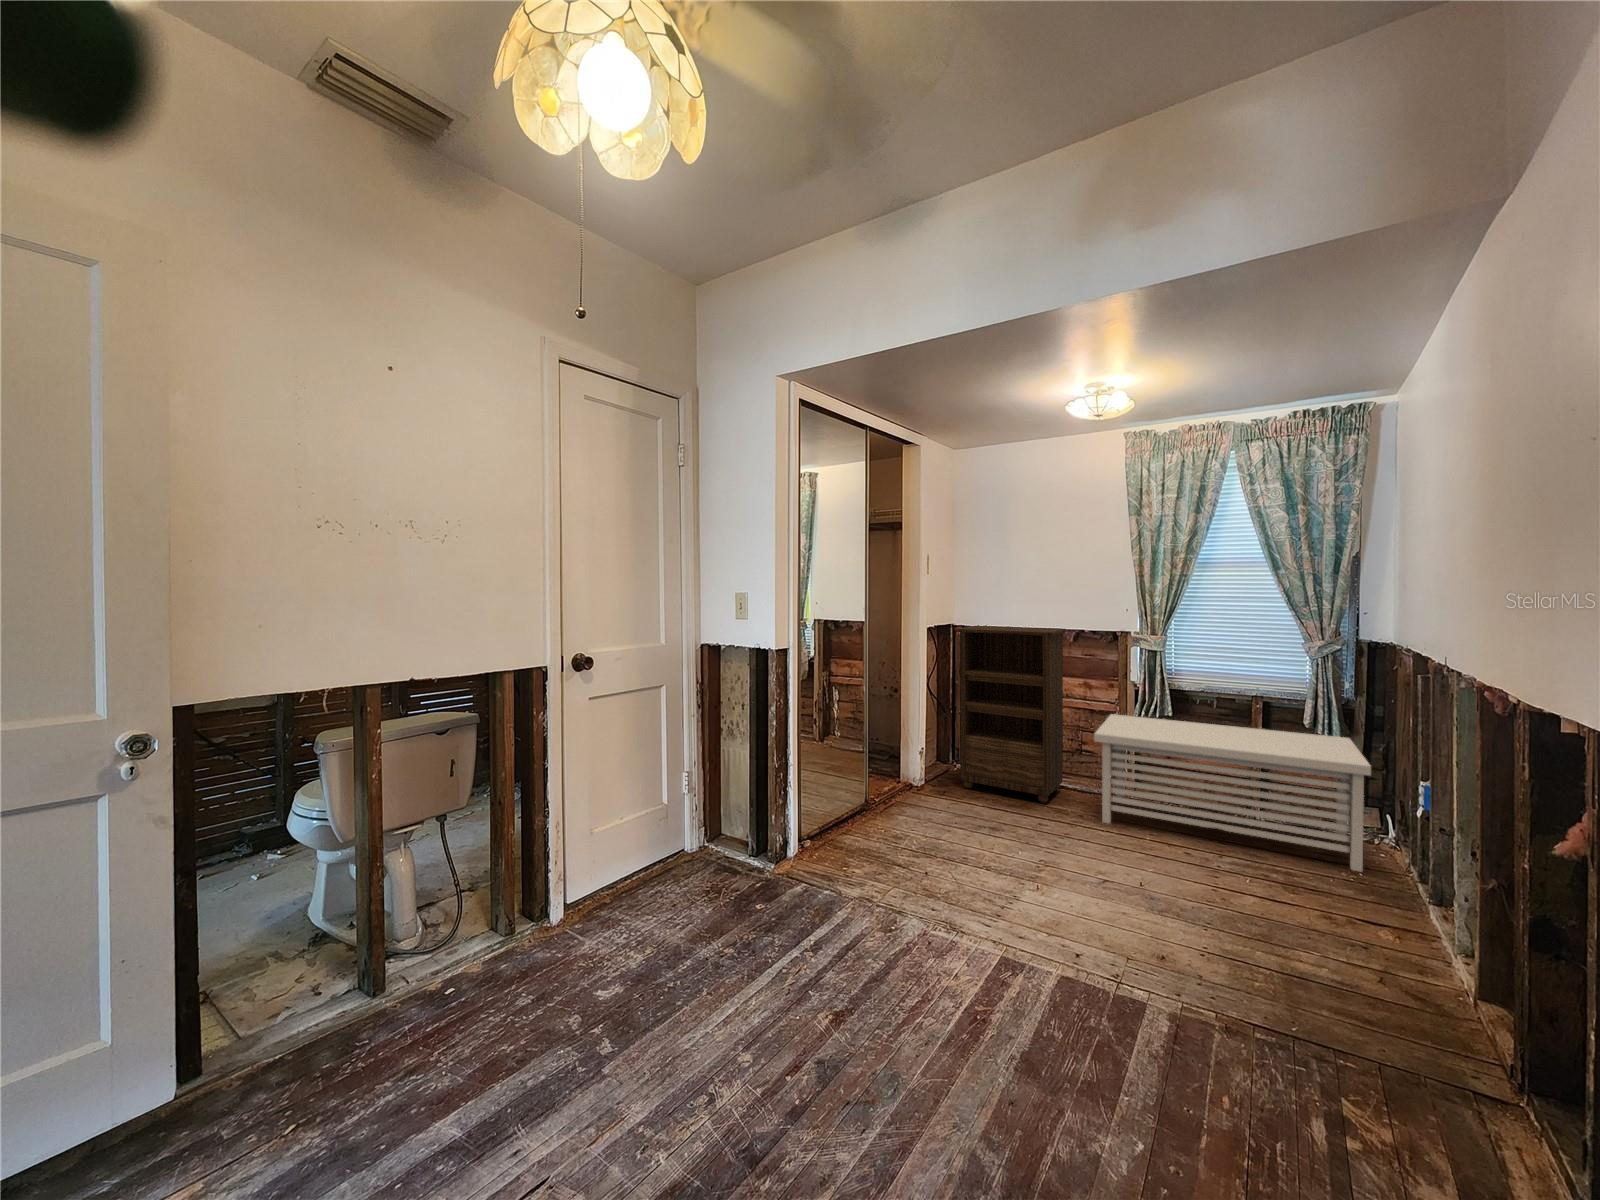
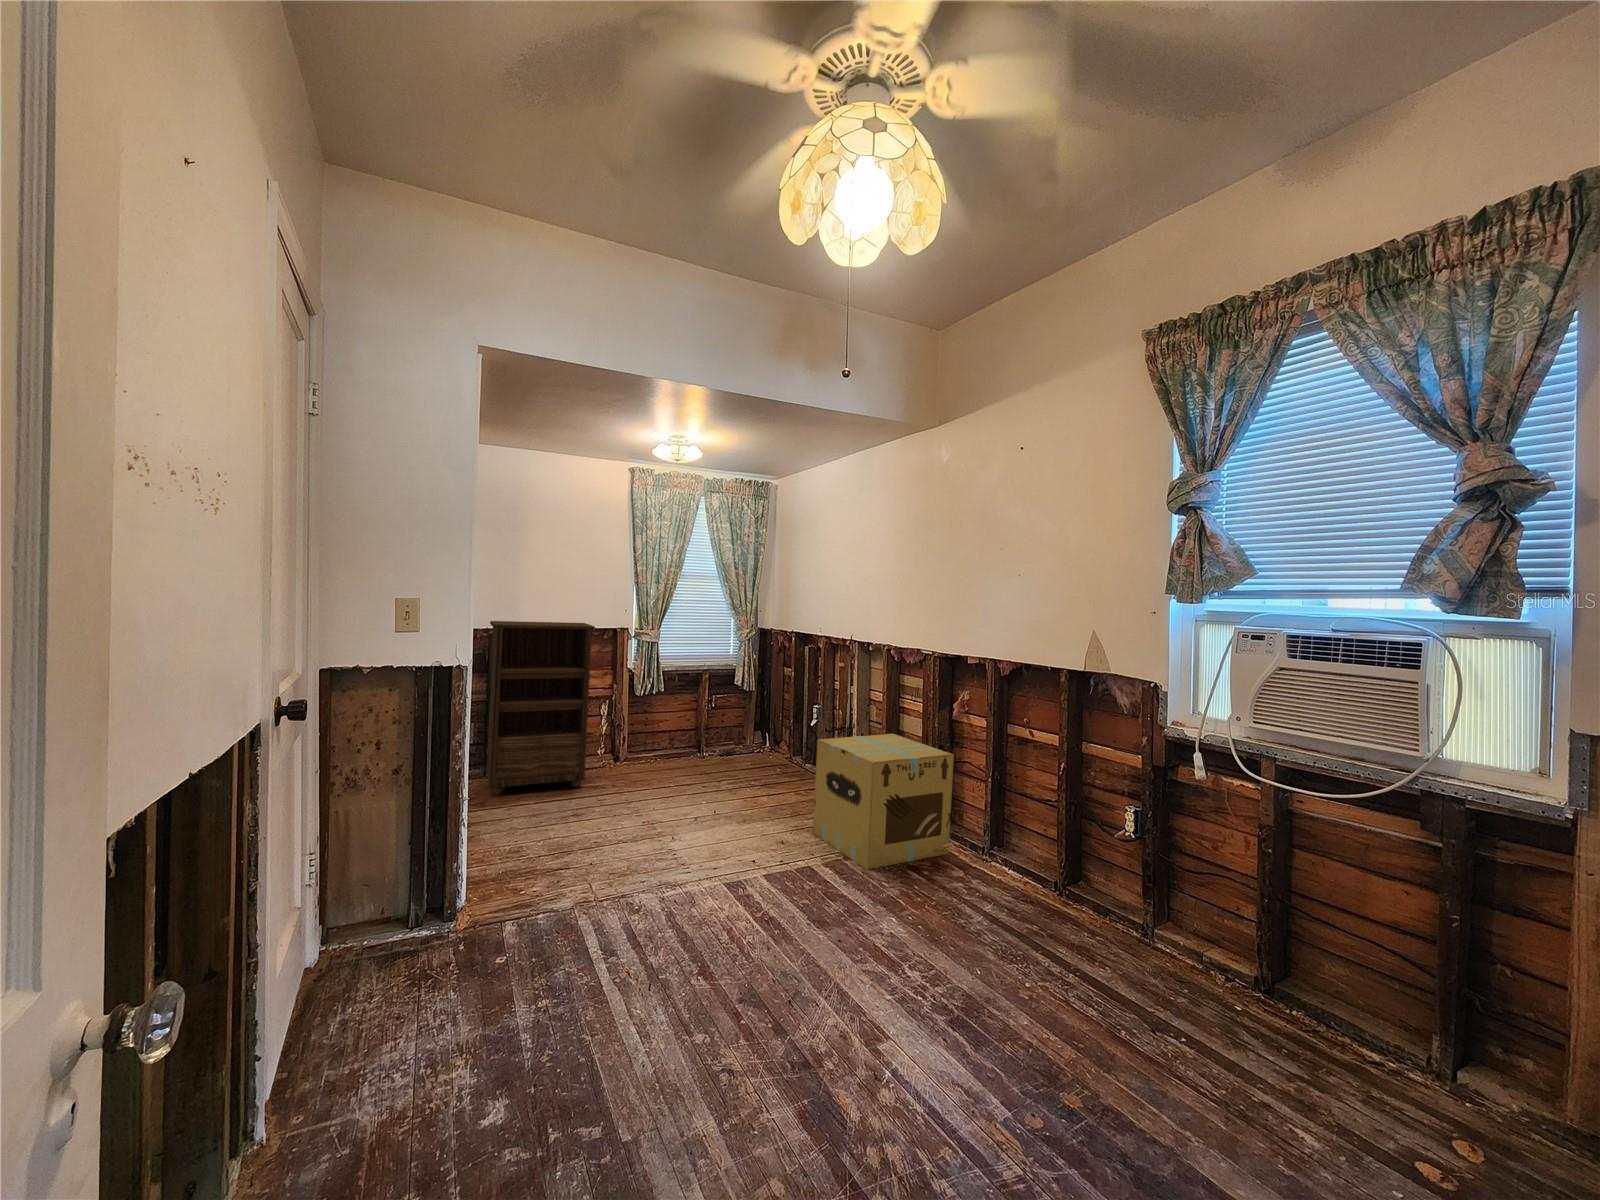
storage bench: present [1094,714,1371,872] -> none [610,692,789,788]
cardboard box: none [1251,819,1537,1163] -> present [813,734,954,869]

